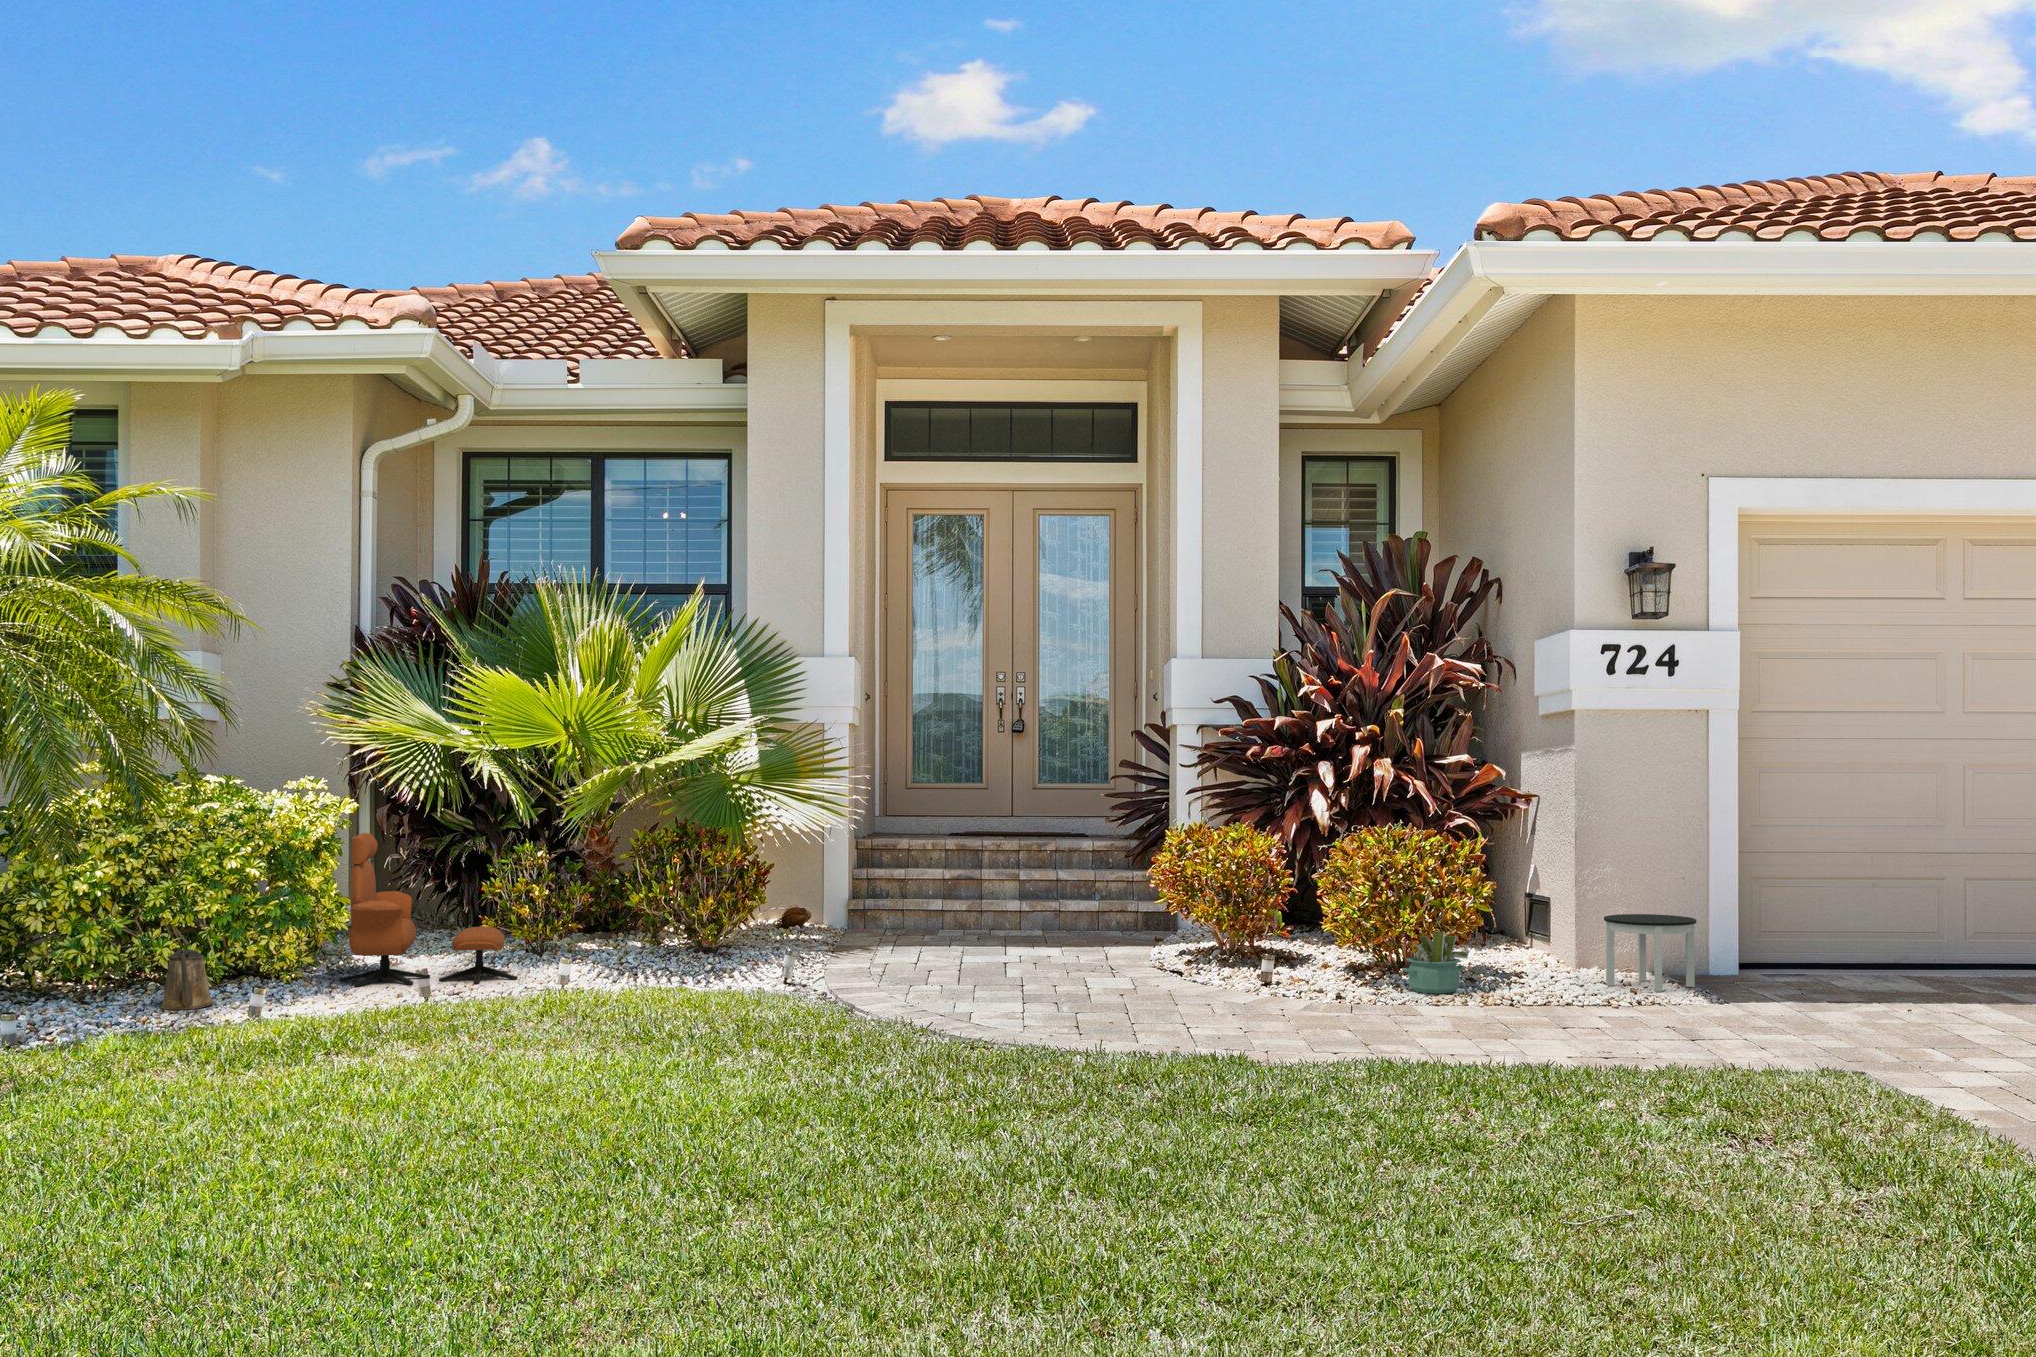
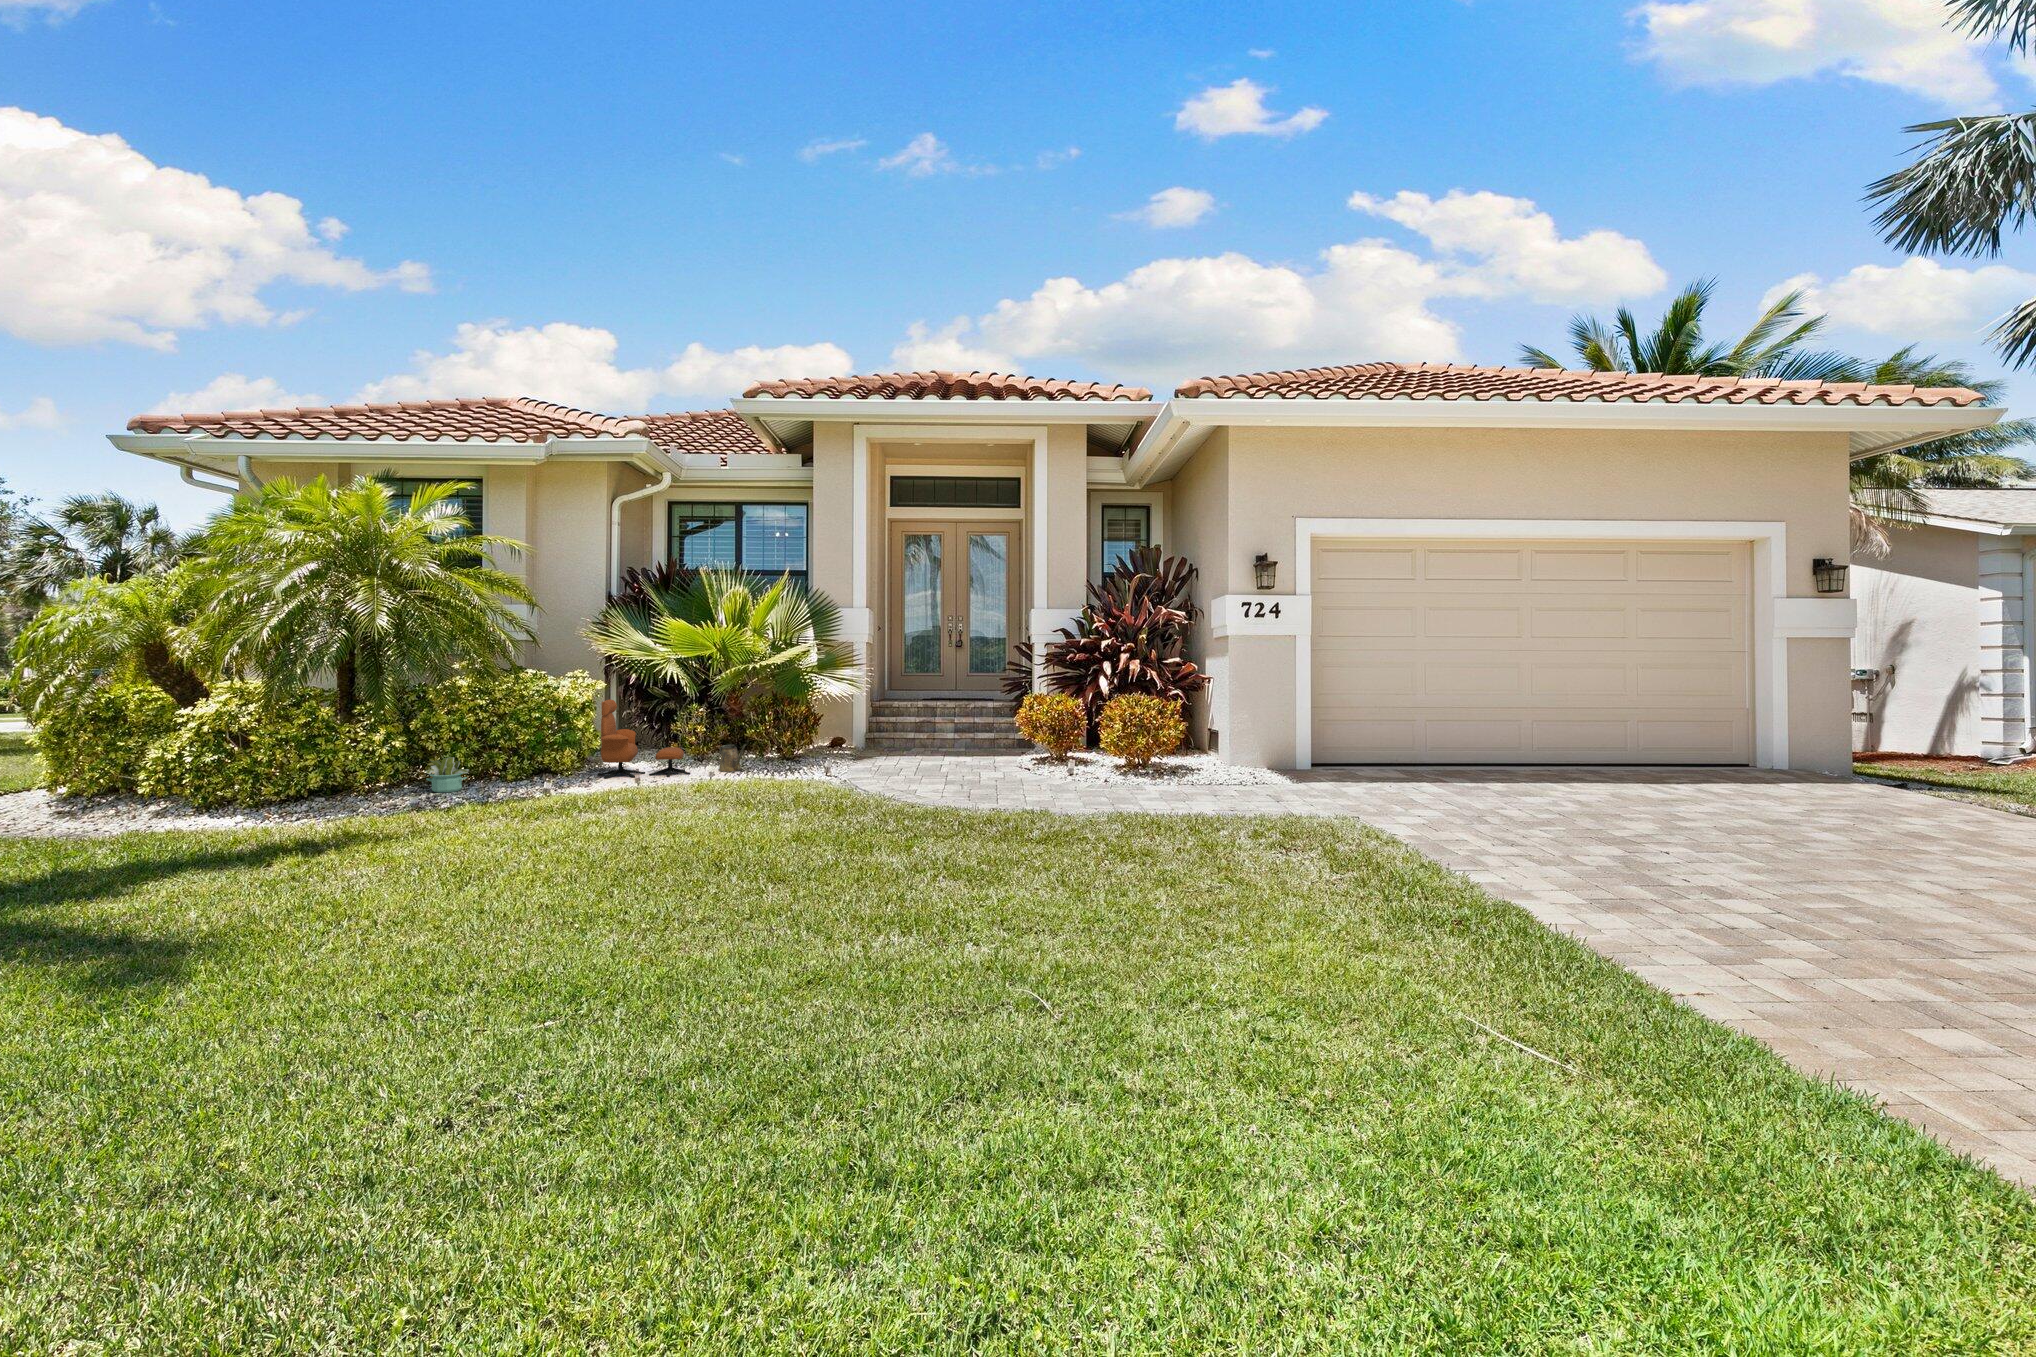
round table: present [1604,914,1696,992] -> none [1243,739,1289,778]
decorative plant: present [1403,931,1469,994] -> present [425,757,469,793]
watering can: present [161,949,213,1010] -> present [719,744,746,772]

